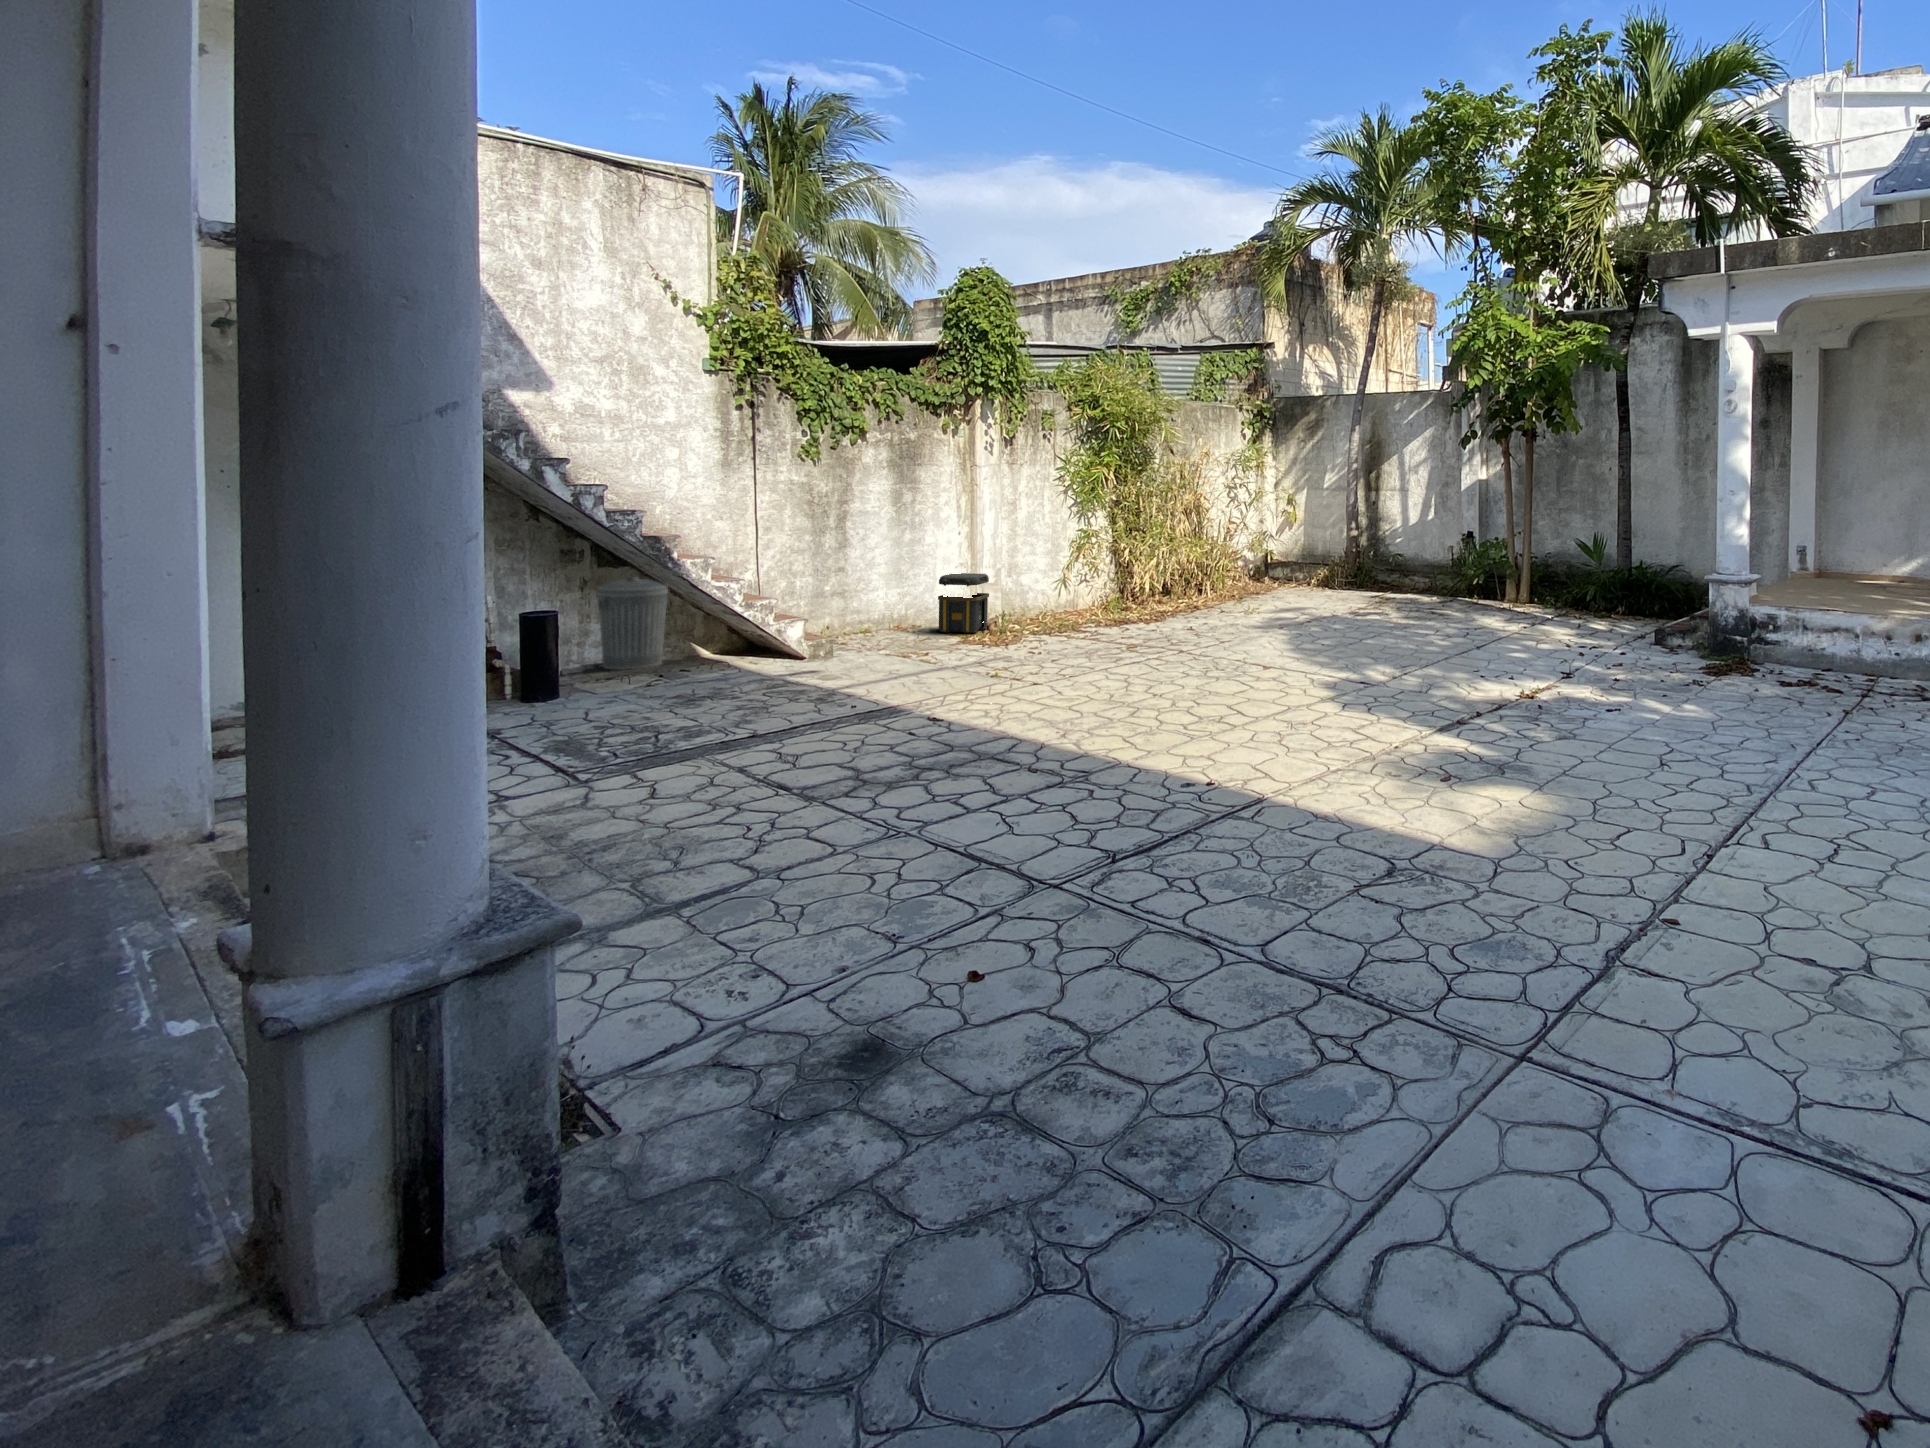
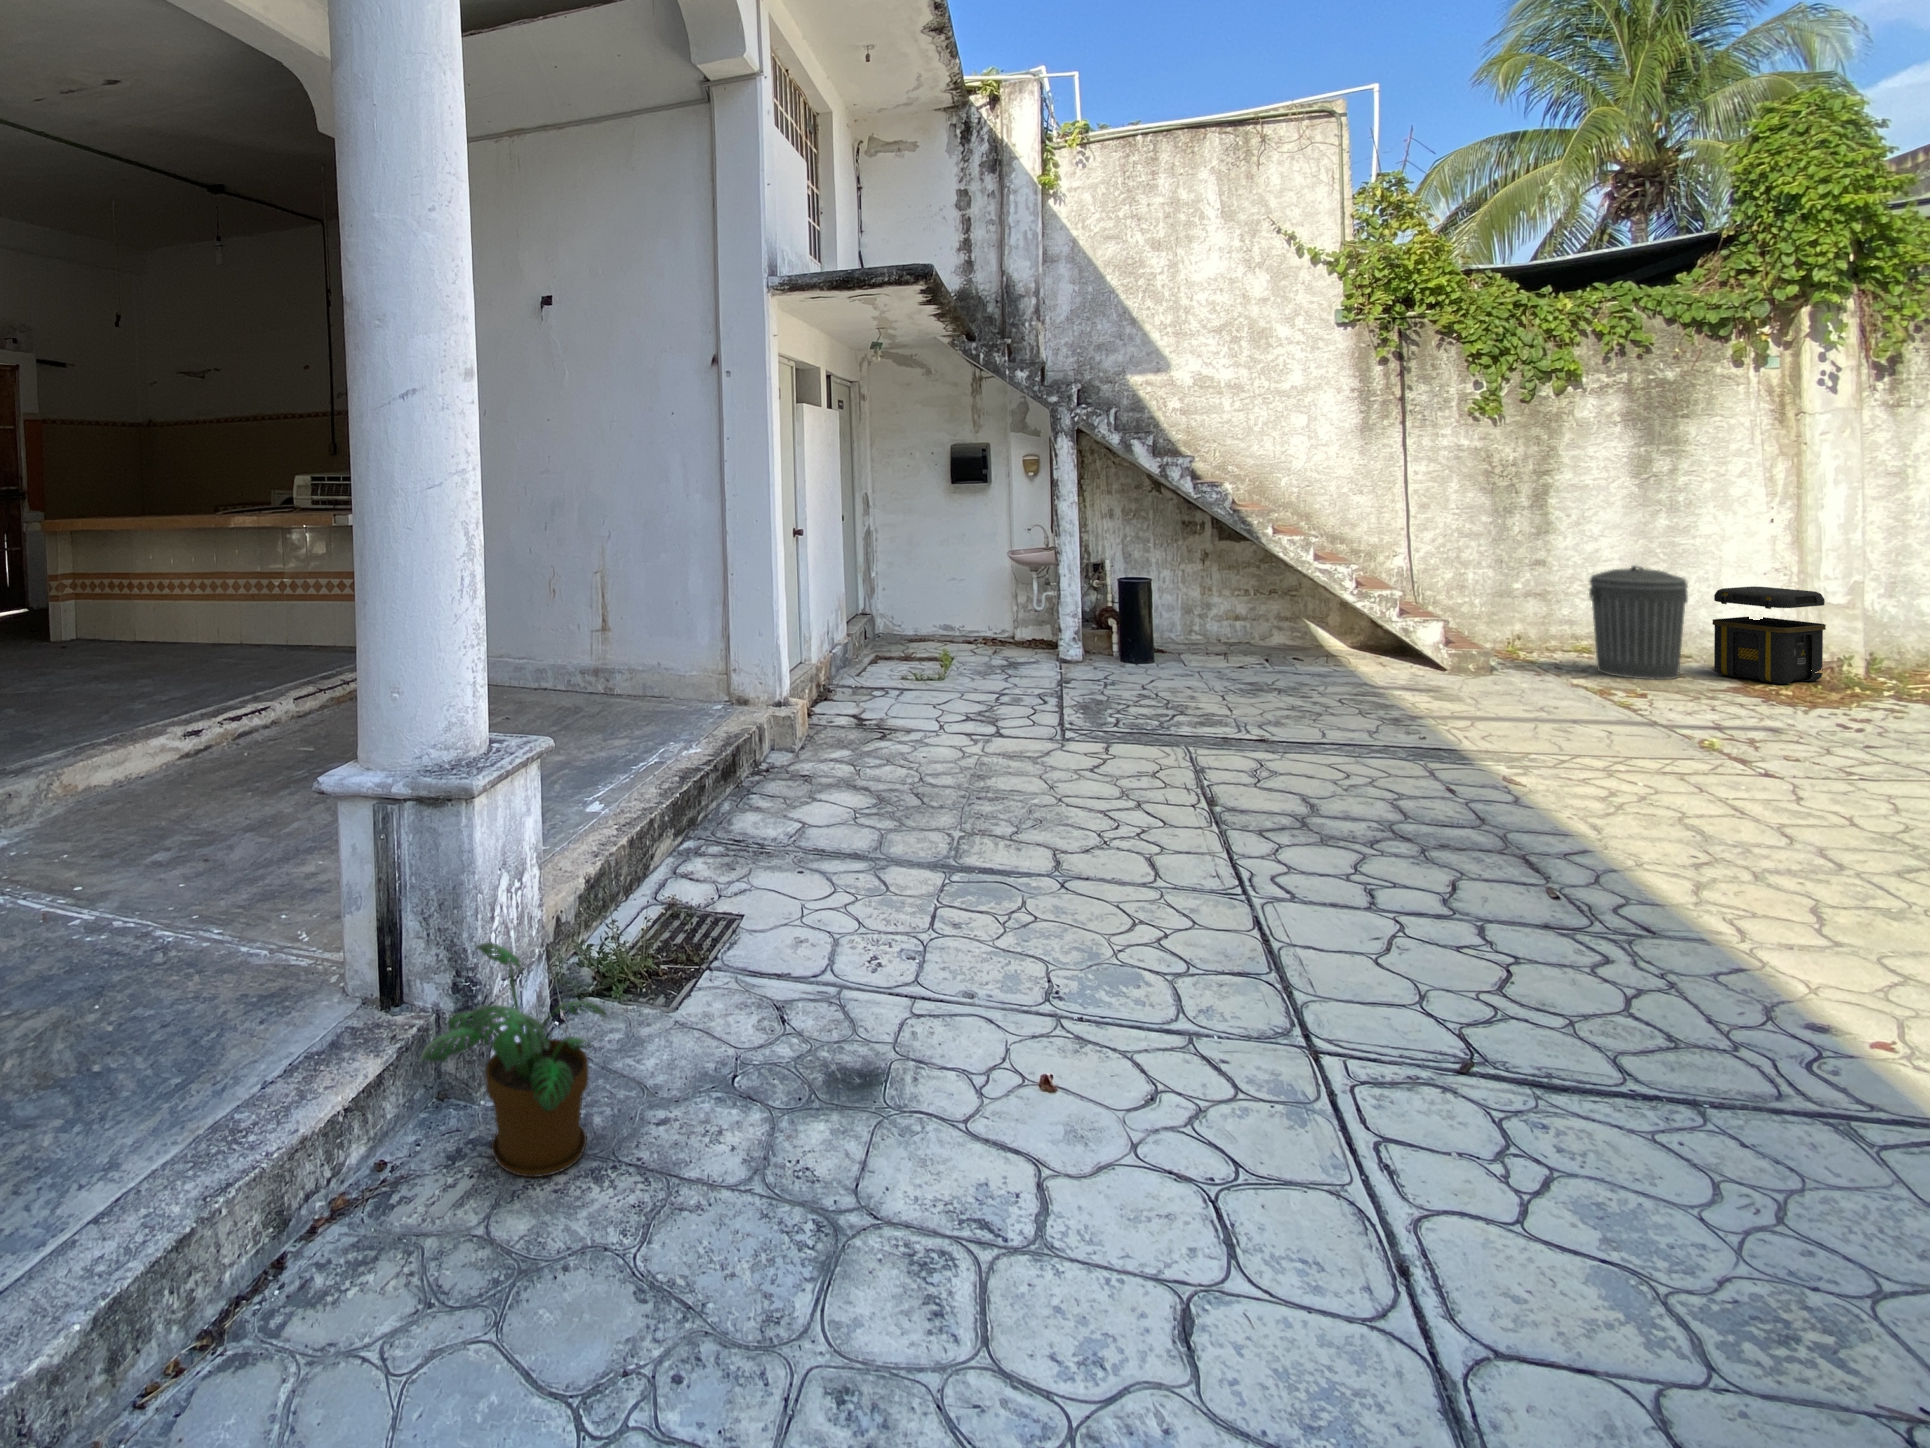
trash can: present [597,577,668,669] -> present [1589,566,1688,680]
potted plant: none [560,1041,847,1275] -> present [420,942,606,1177]

